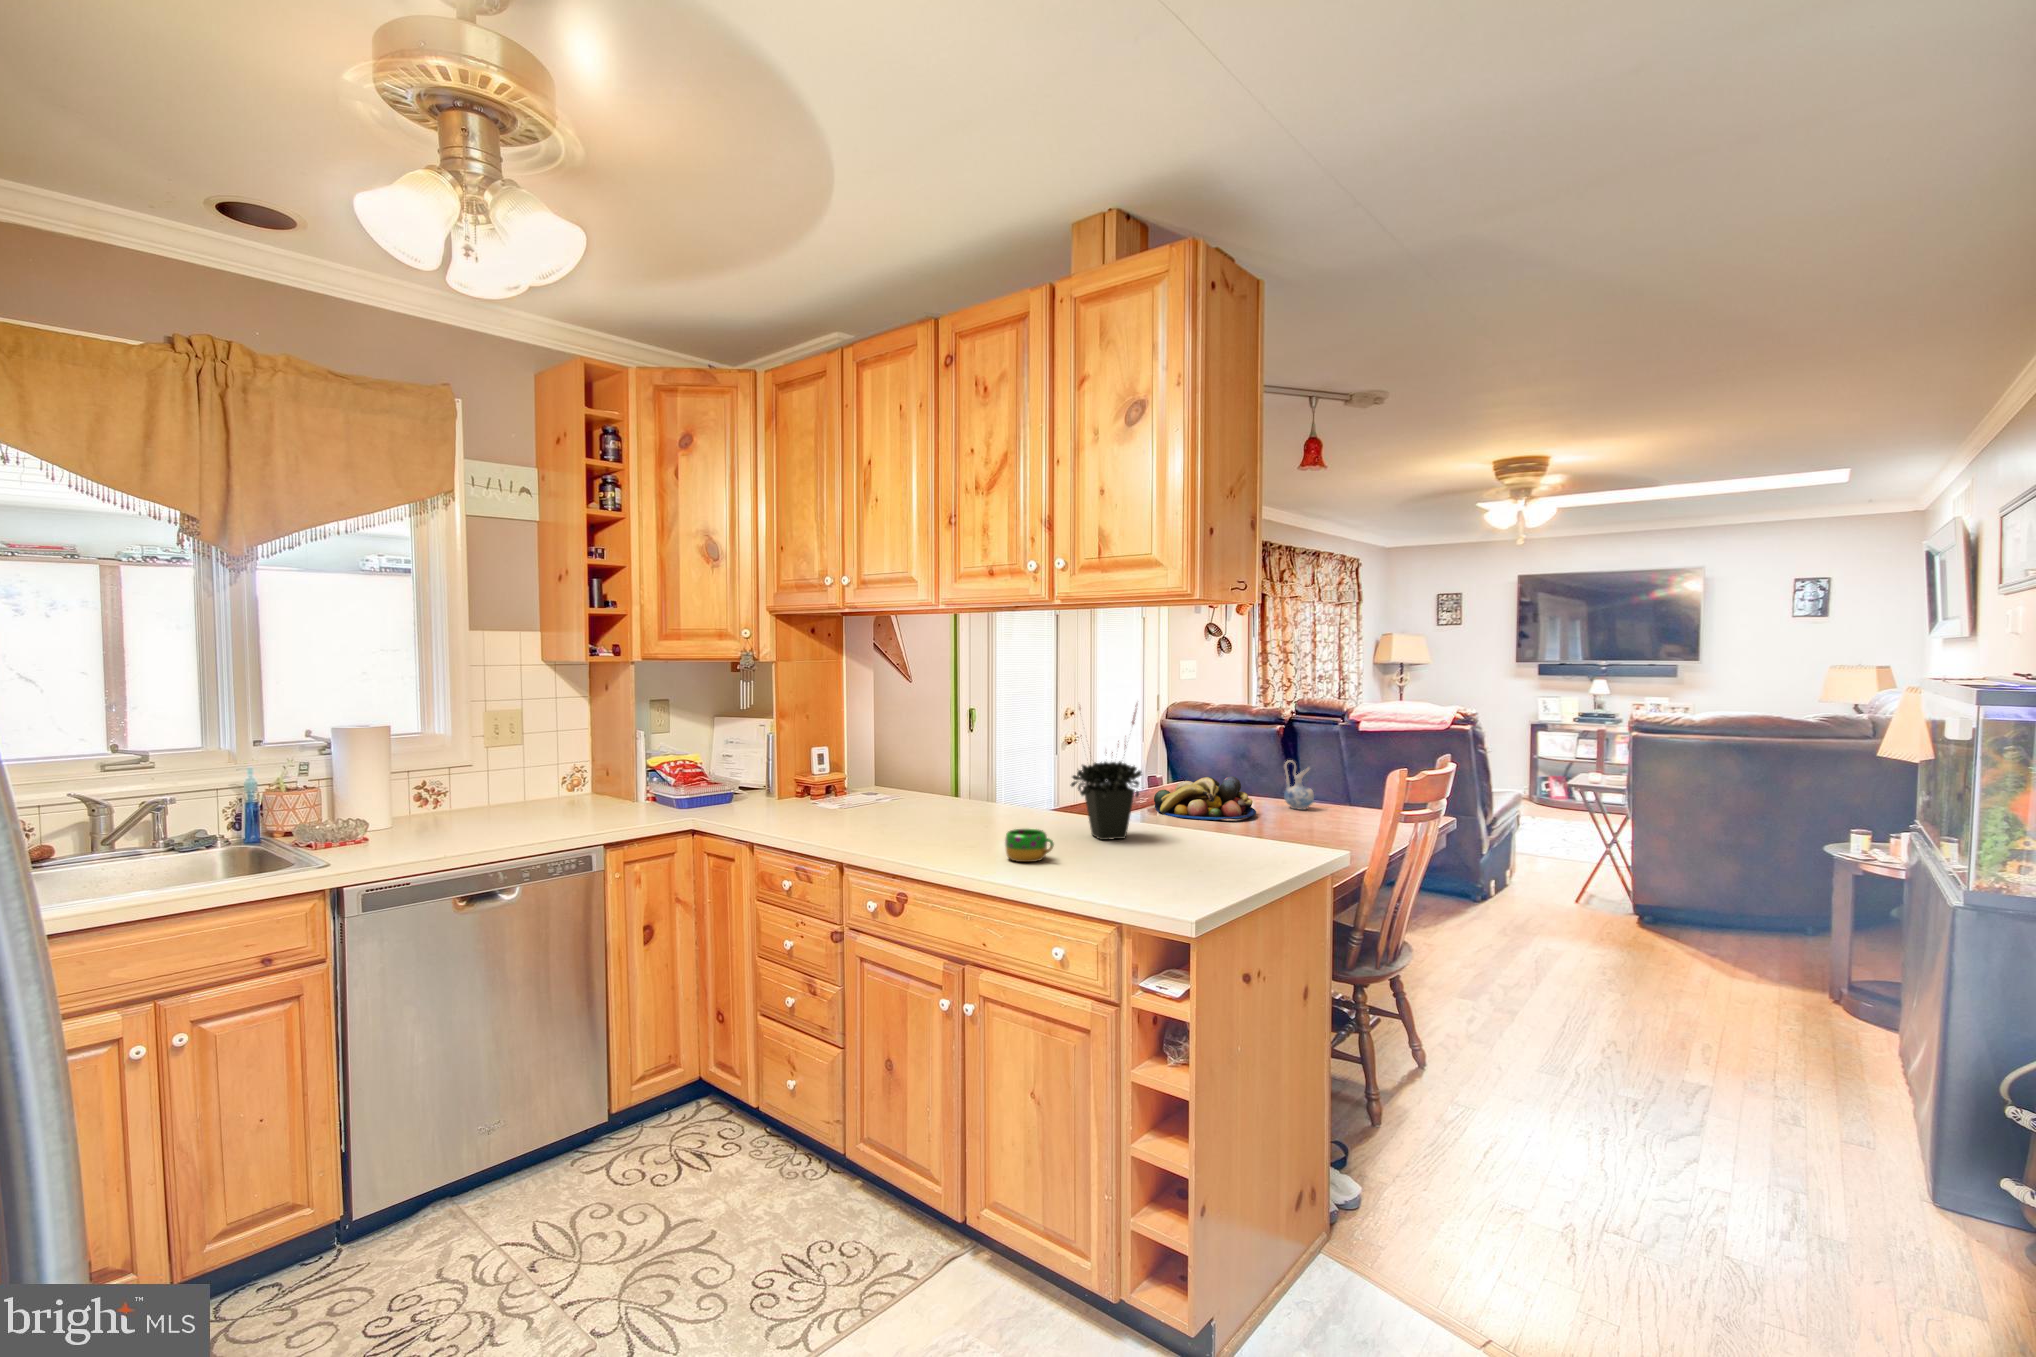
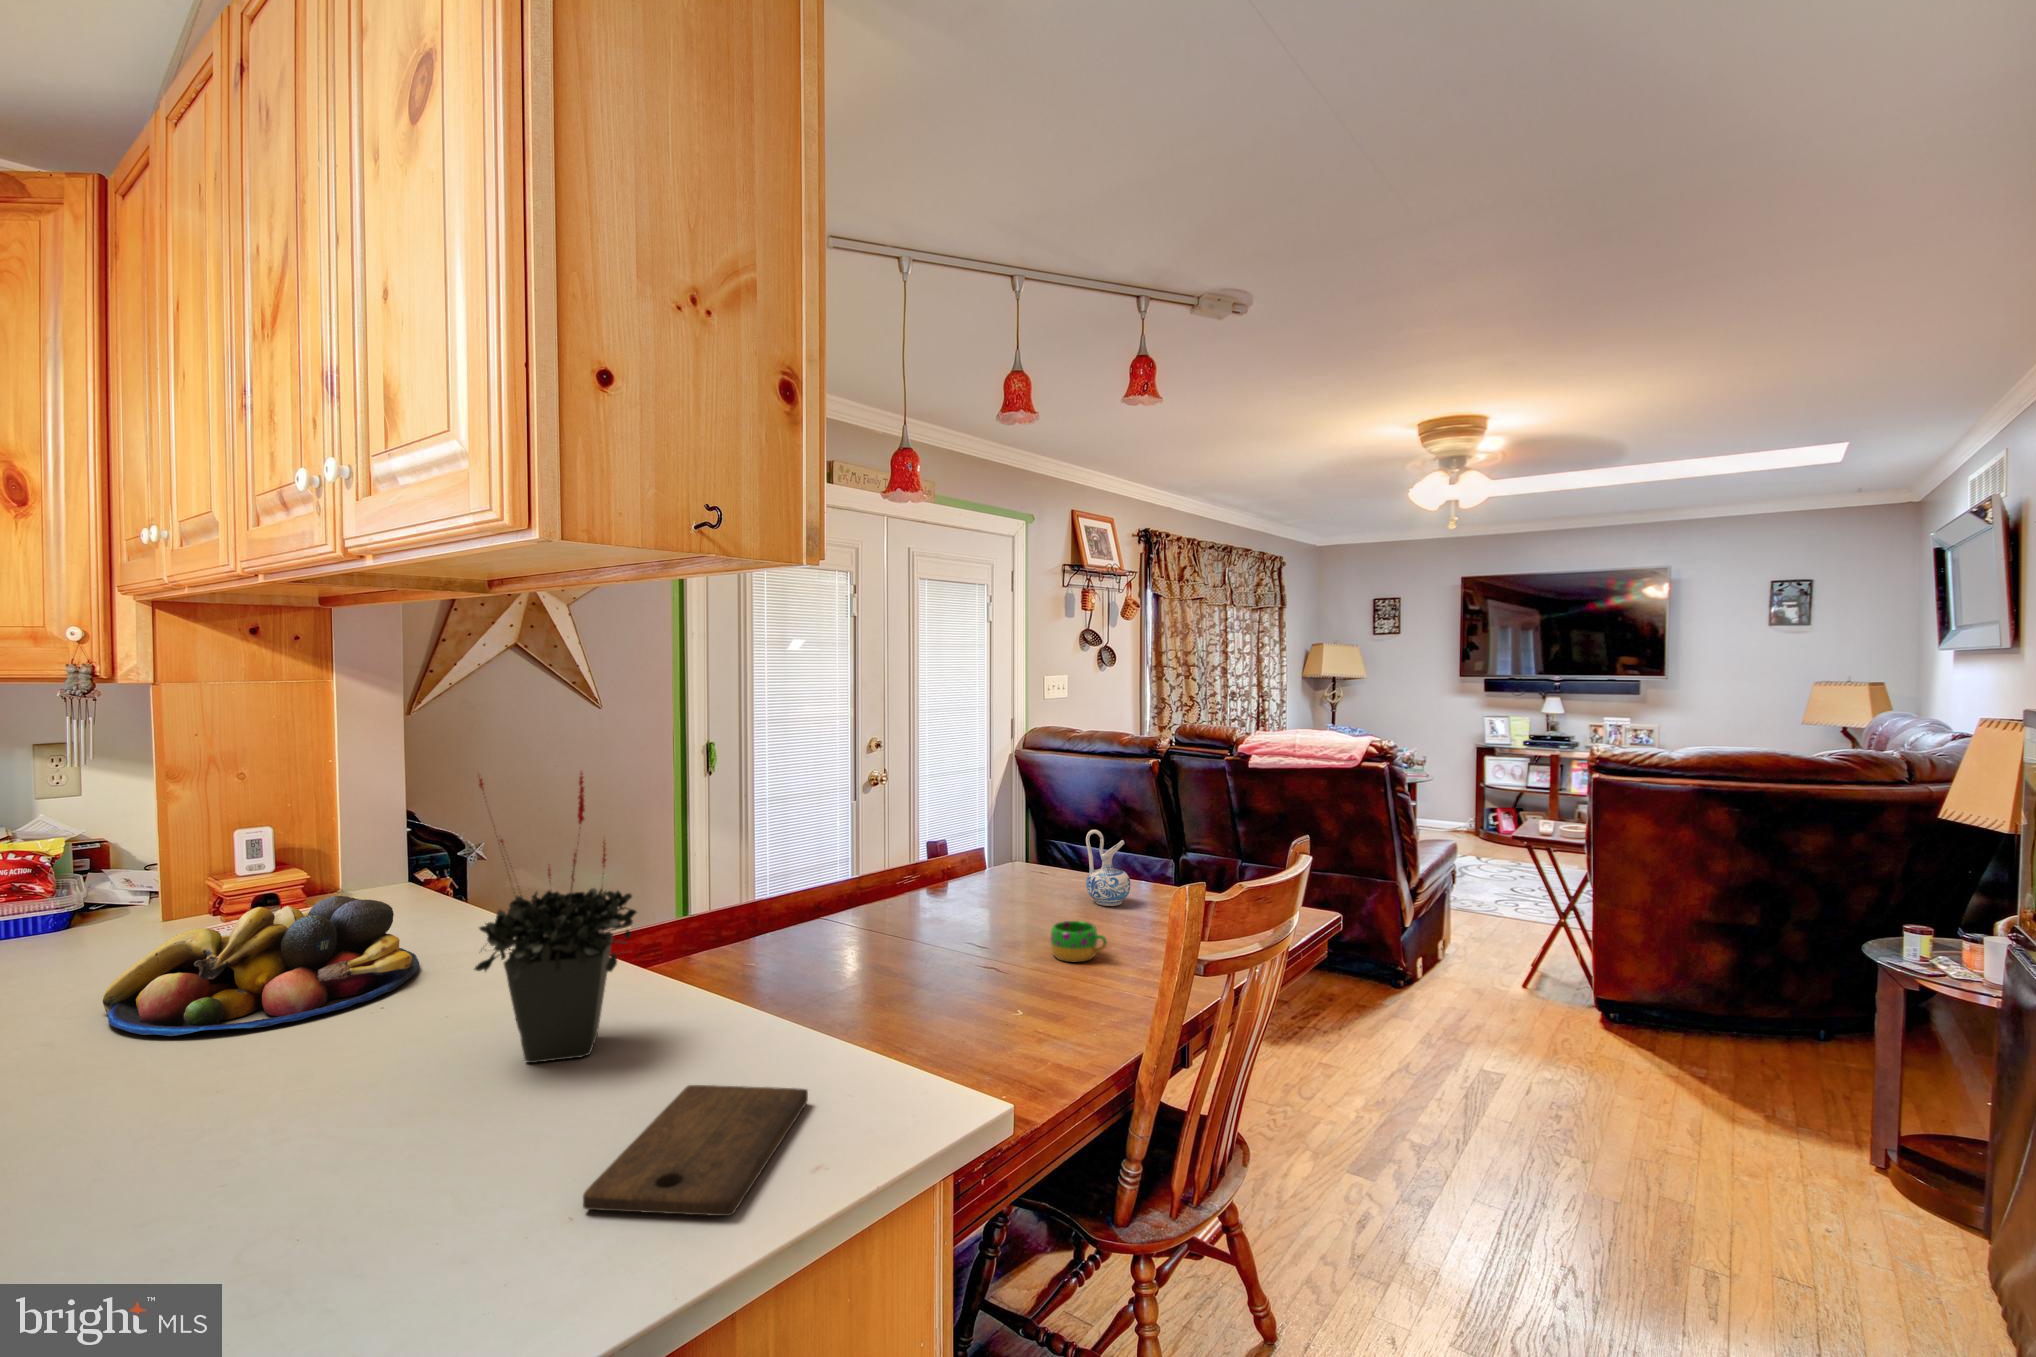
fruit bowl: present [1154,776,1256,820] -> present [103,896,419,1036]
mug: present [1005,829,1054,862] -> present [1050,921,1107,962]
cutting board: none [1196,842,1266,869] -> present [583,1085,808,1216]

